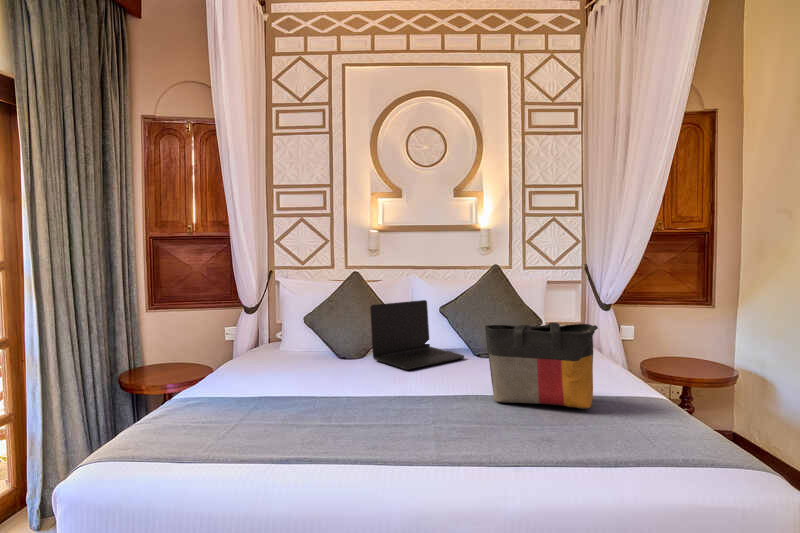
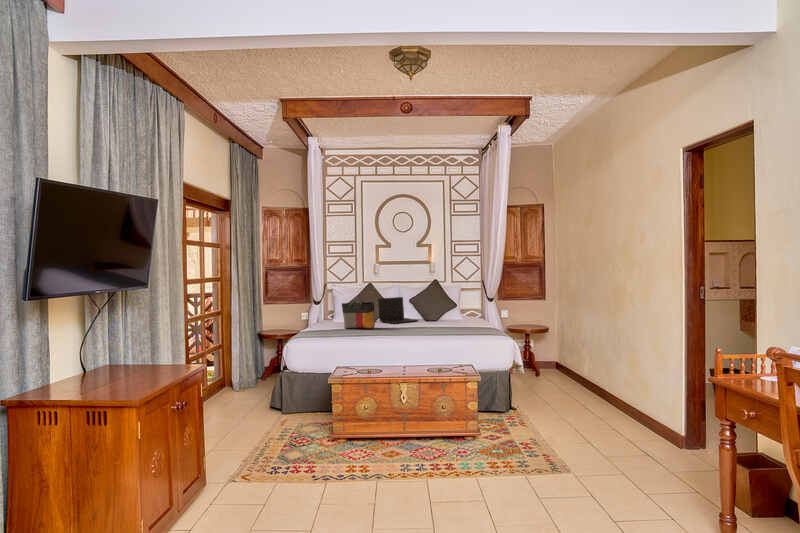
tote bag: present [485,322,598,409] -> present [342,301,375,329]

